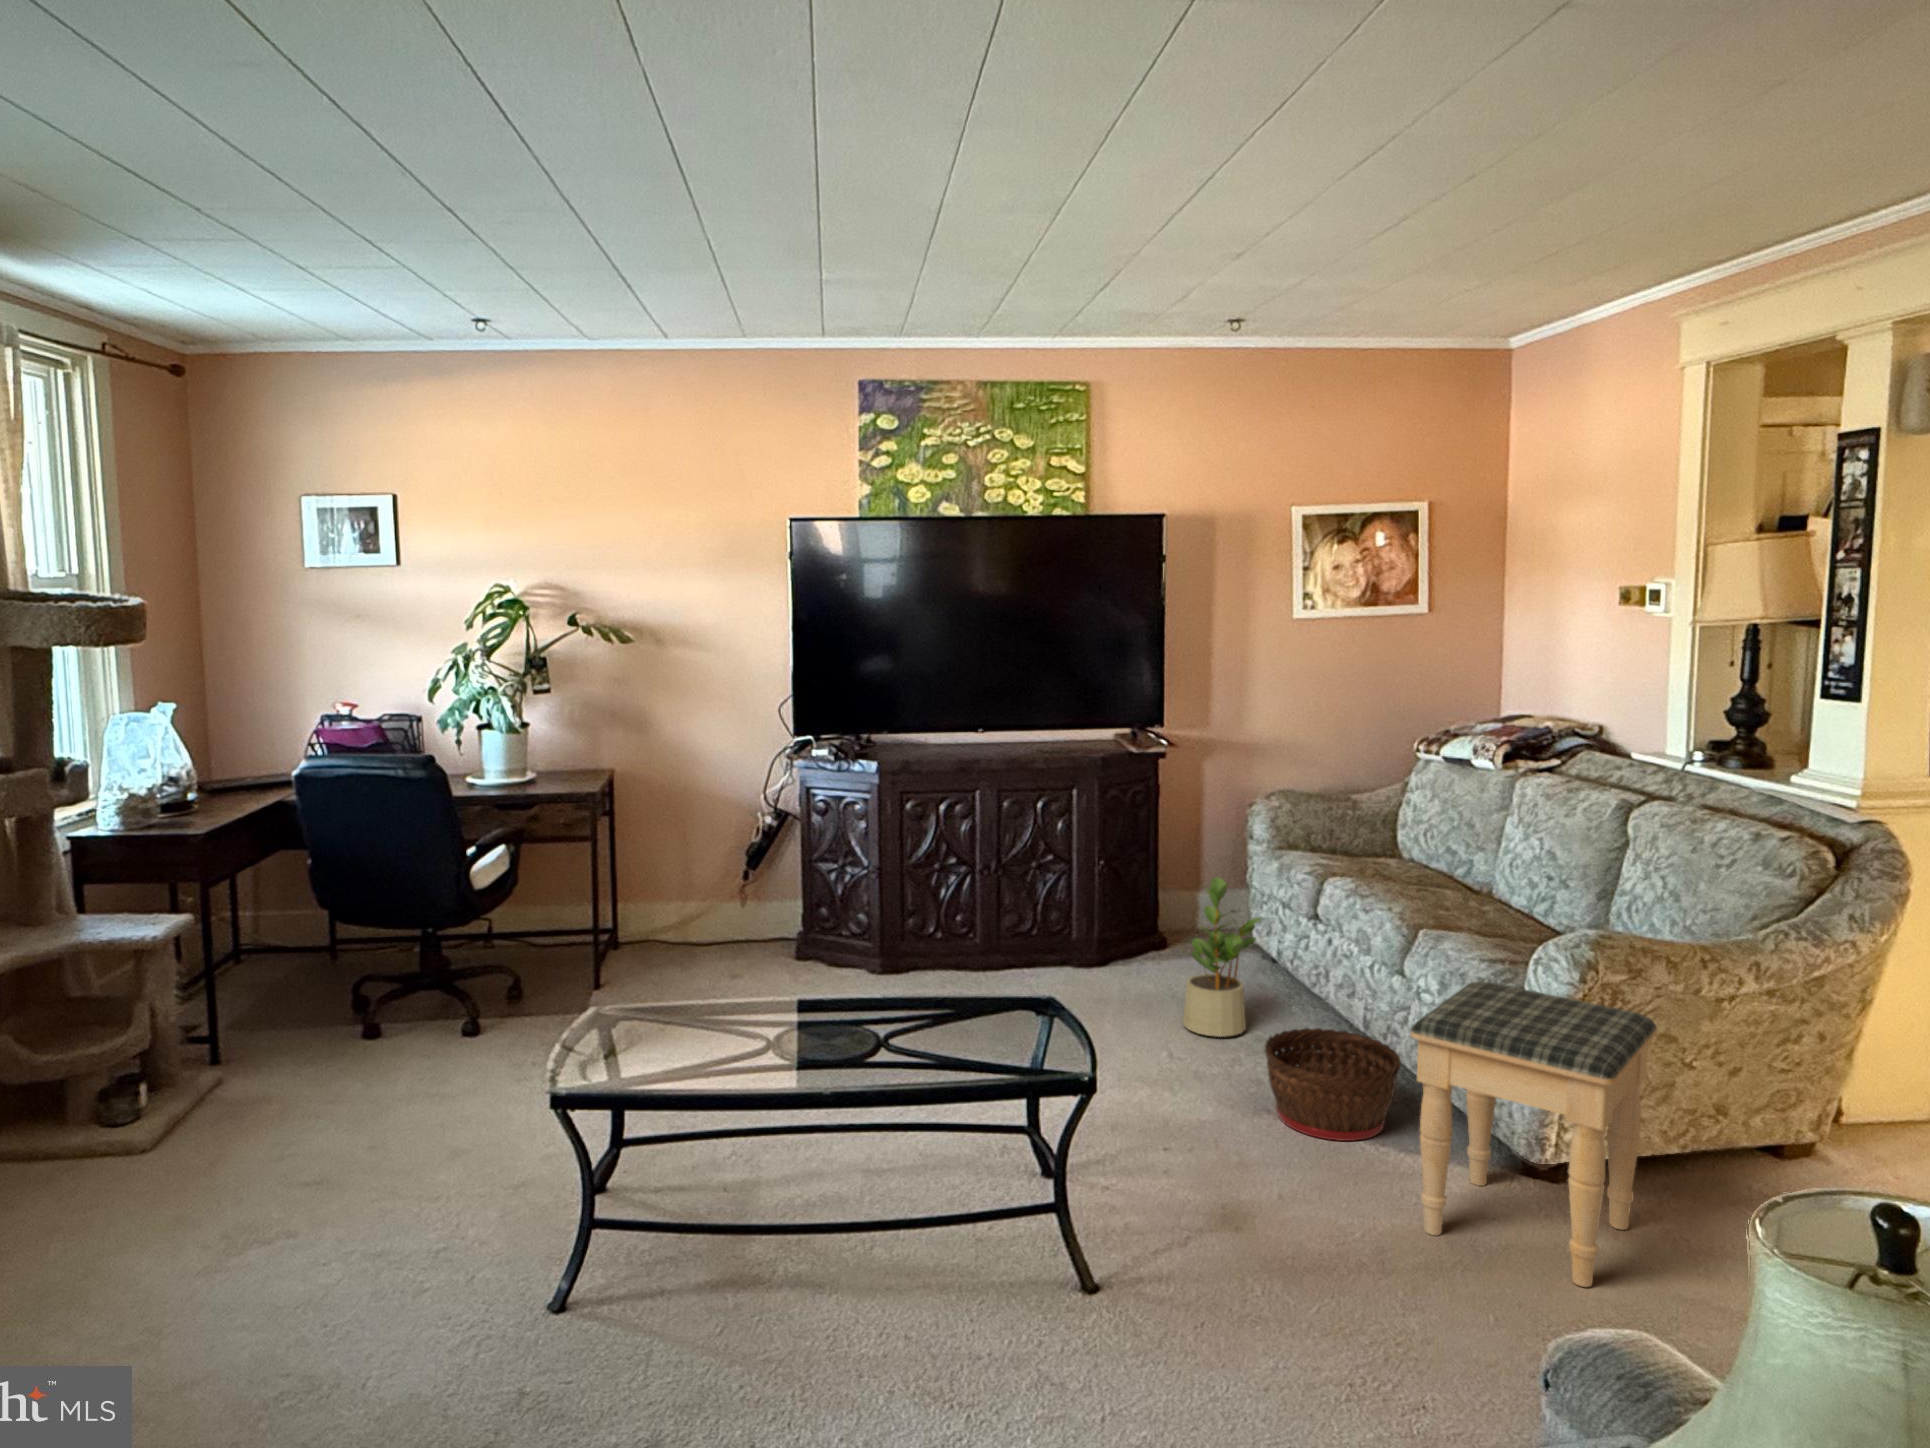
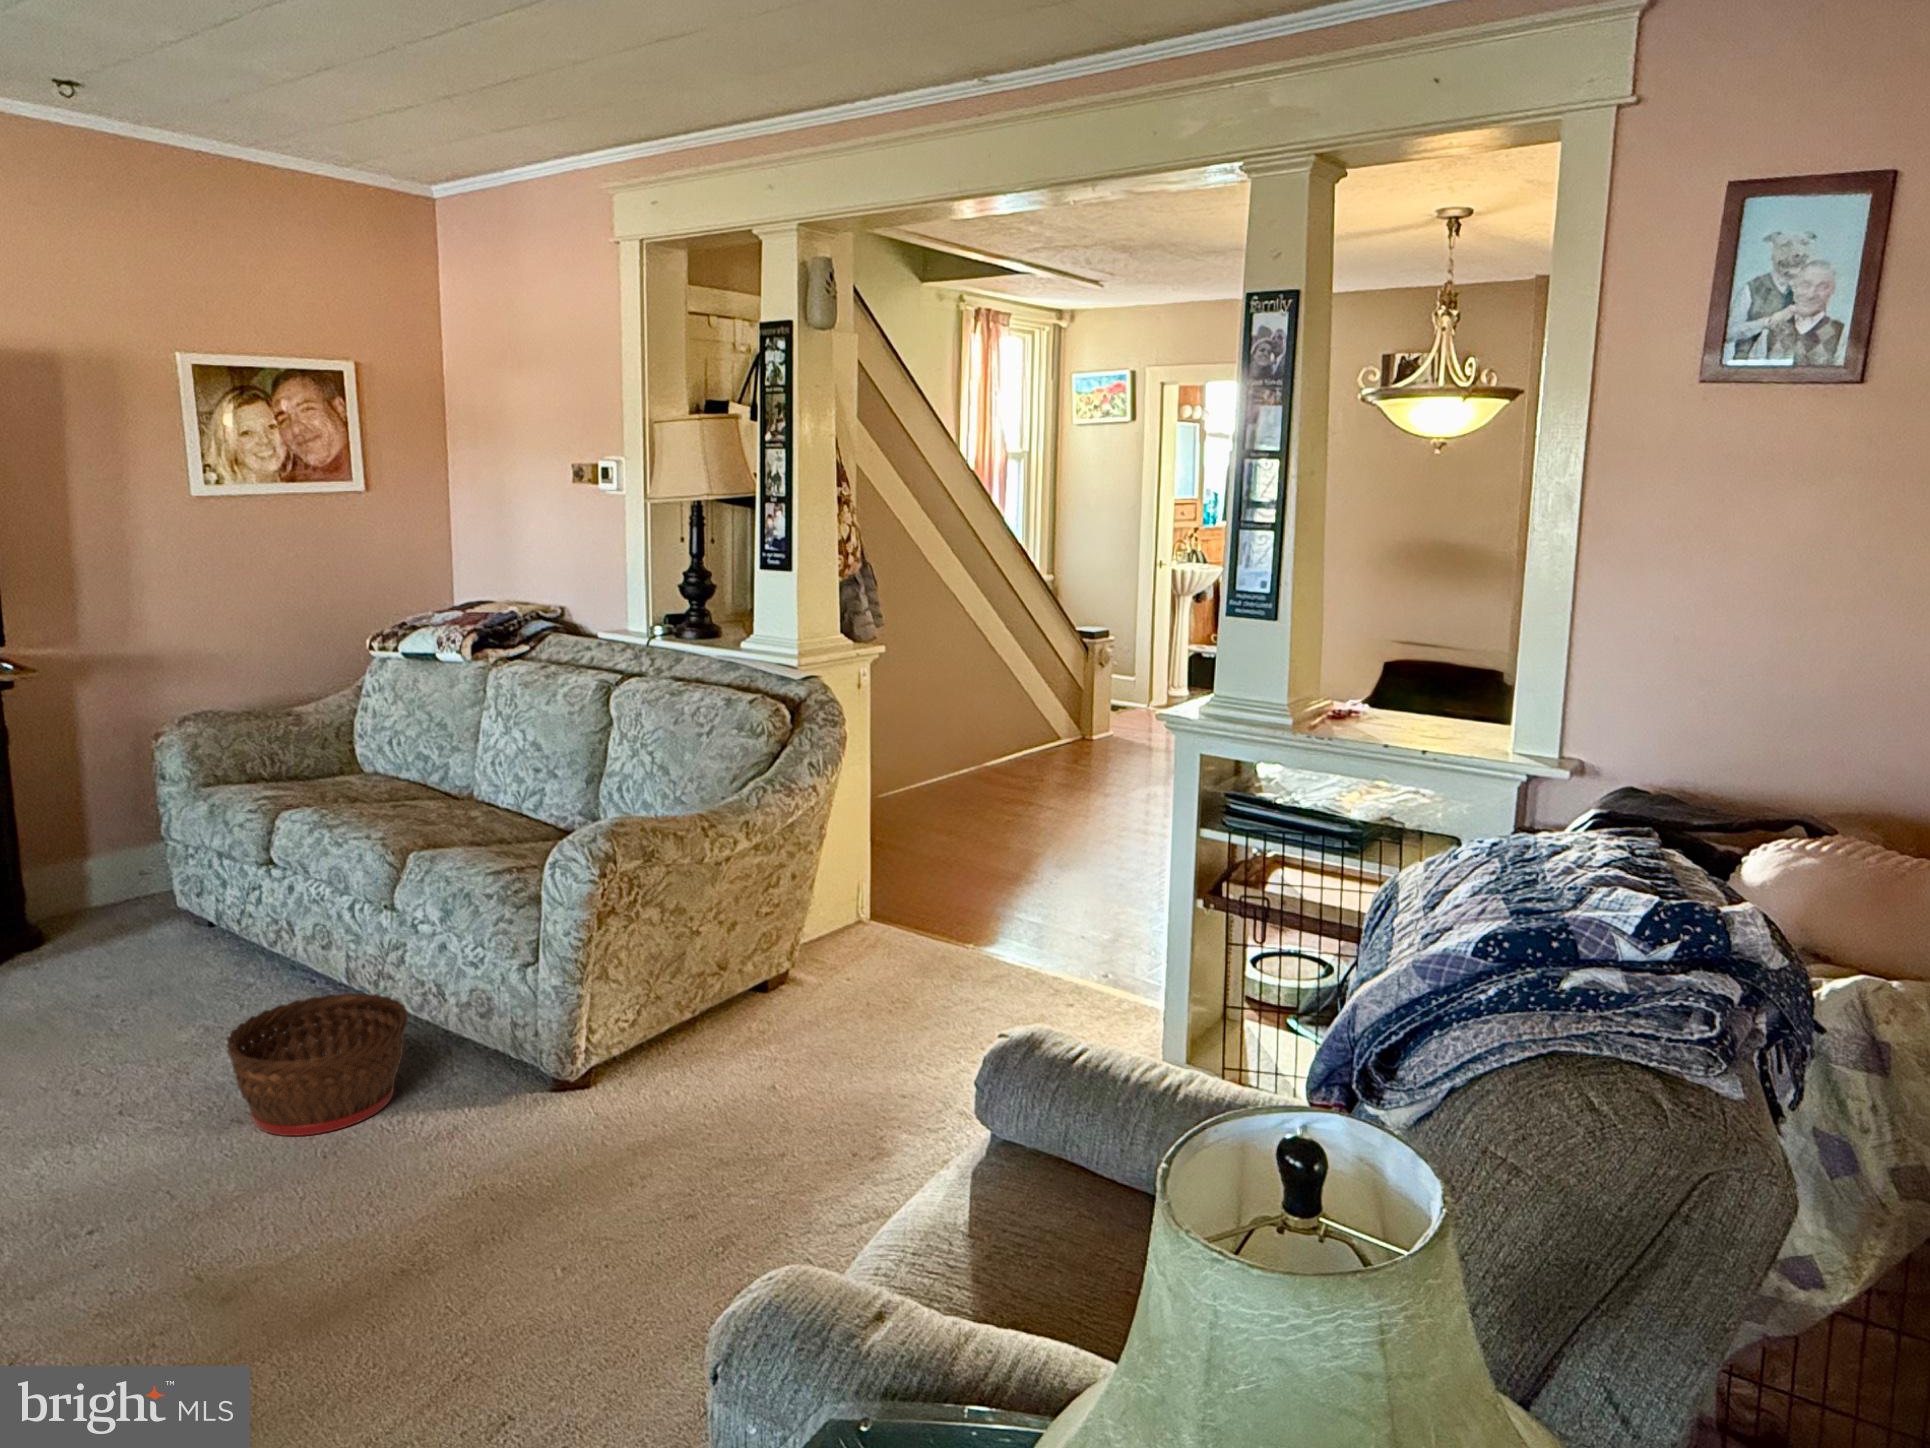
potted plant: present [1183,877,1261,1037] -> none [89,841,196,1052]
footstool: present [1411,981,1657,1287] -> none [432,896,676,1200]

